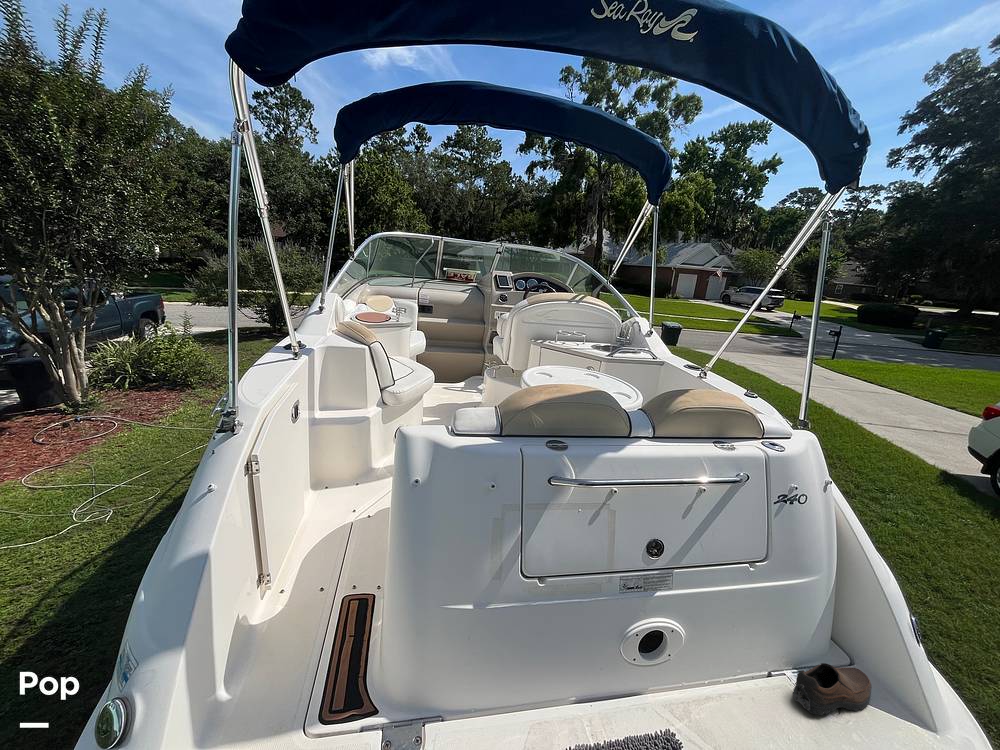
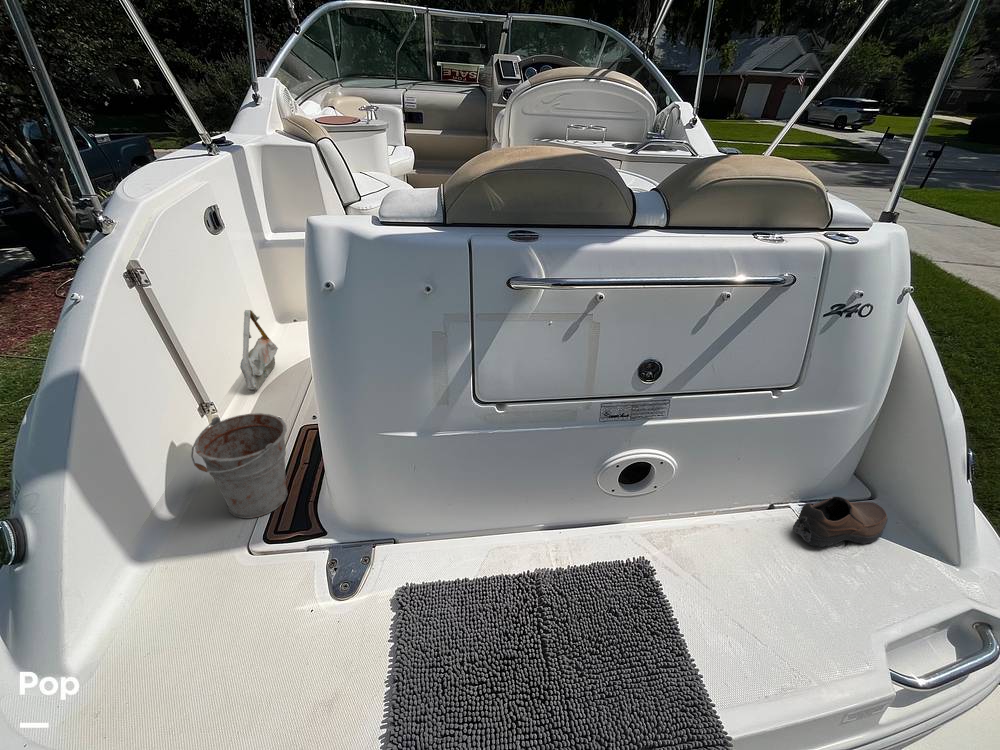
bag: none [288,484,318,559] -> present [240,310,278,391]
bucket: none [262,588,346,696] -> present [191,413,287,518]

